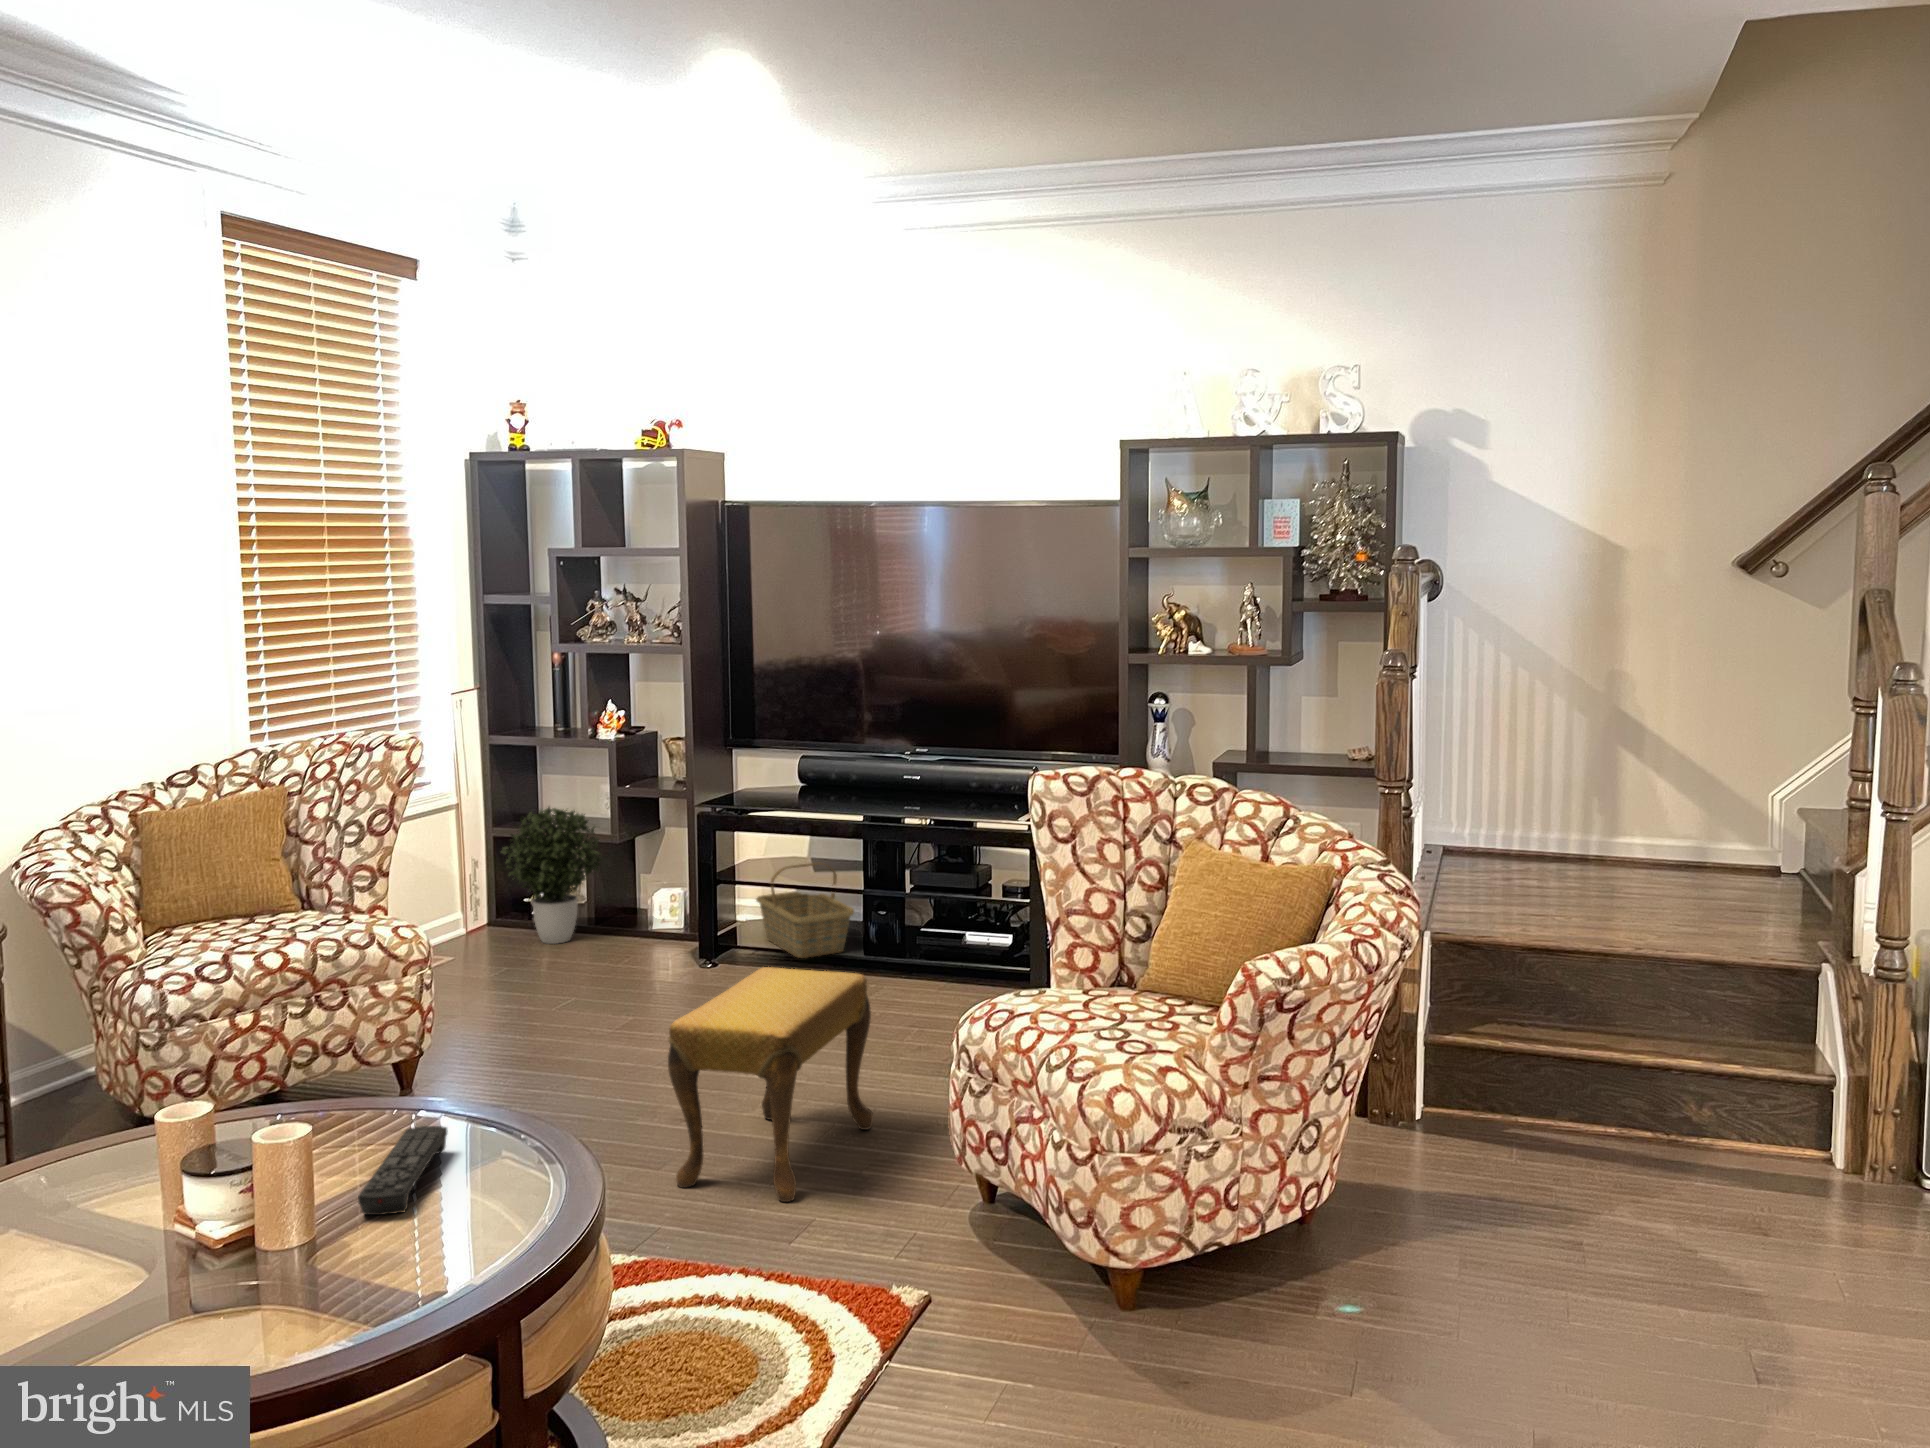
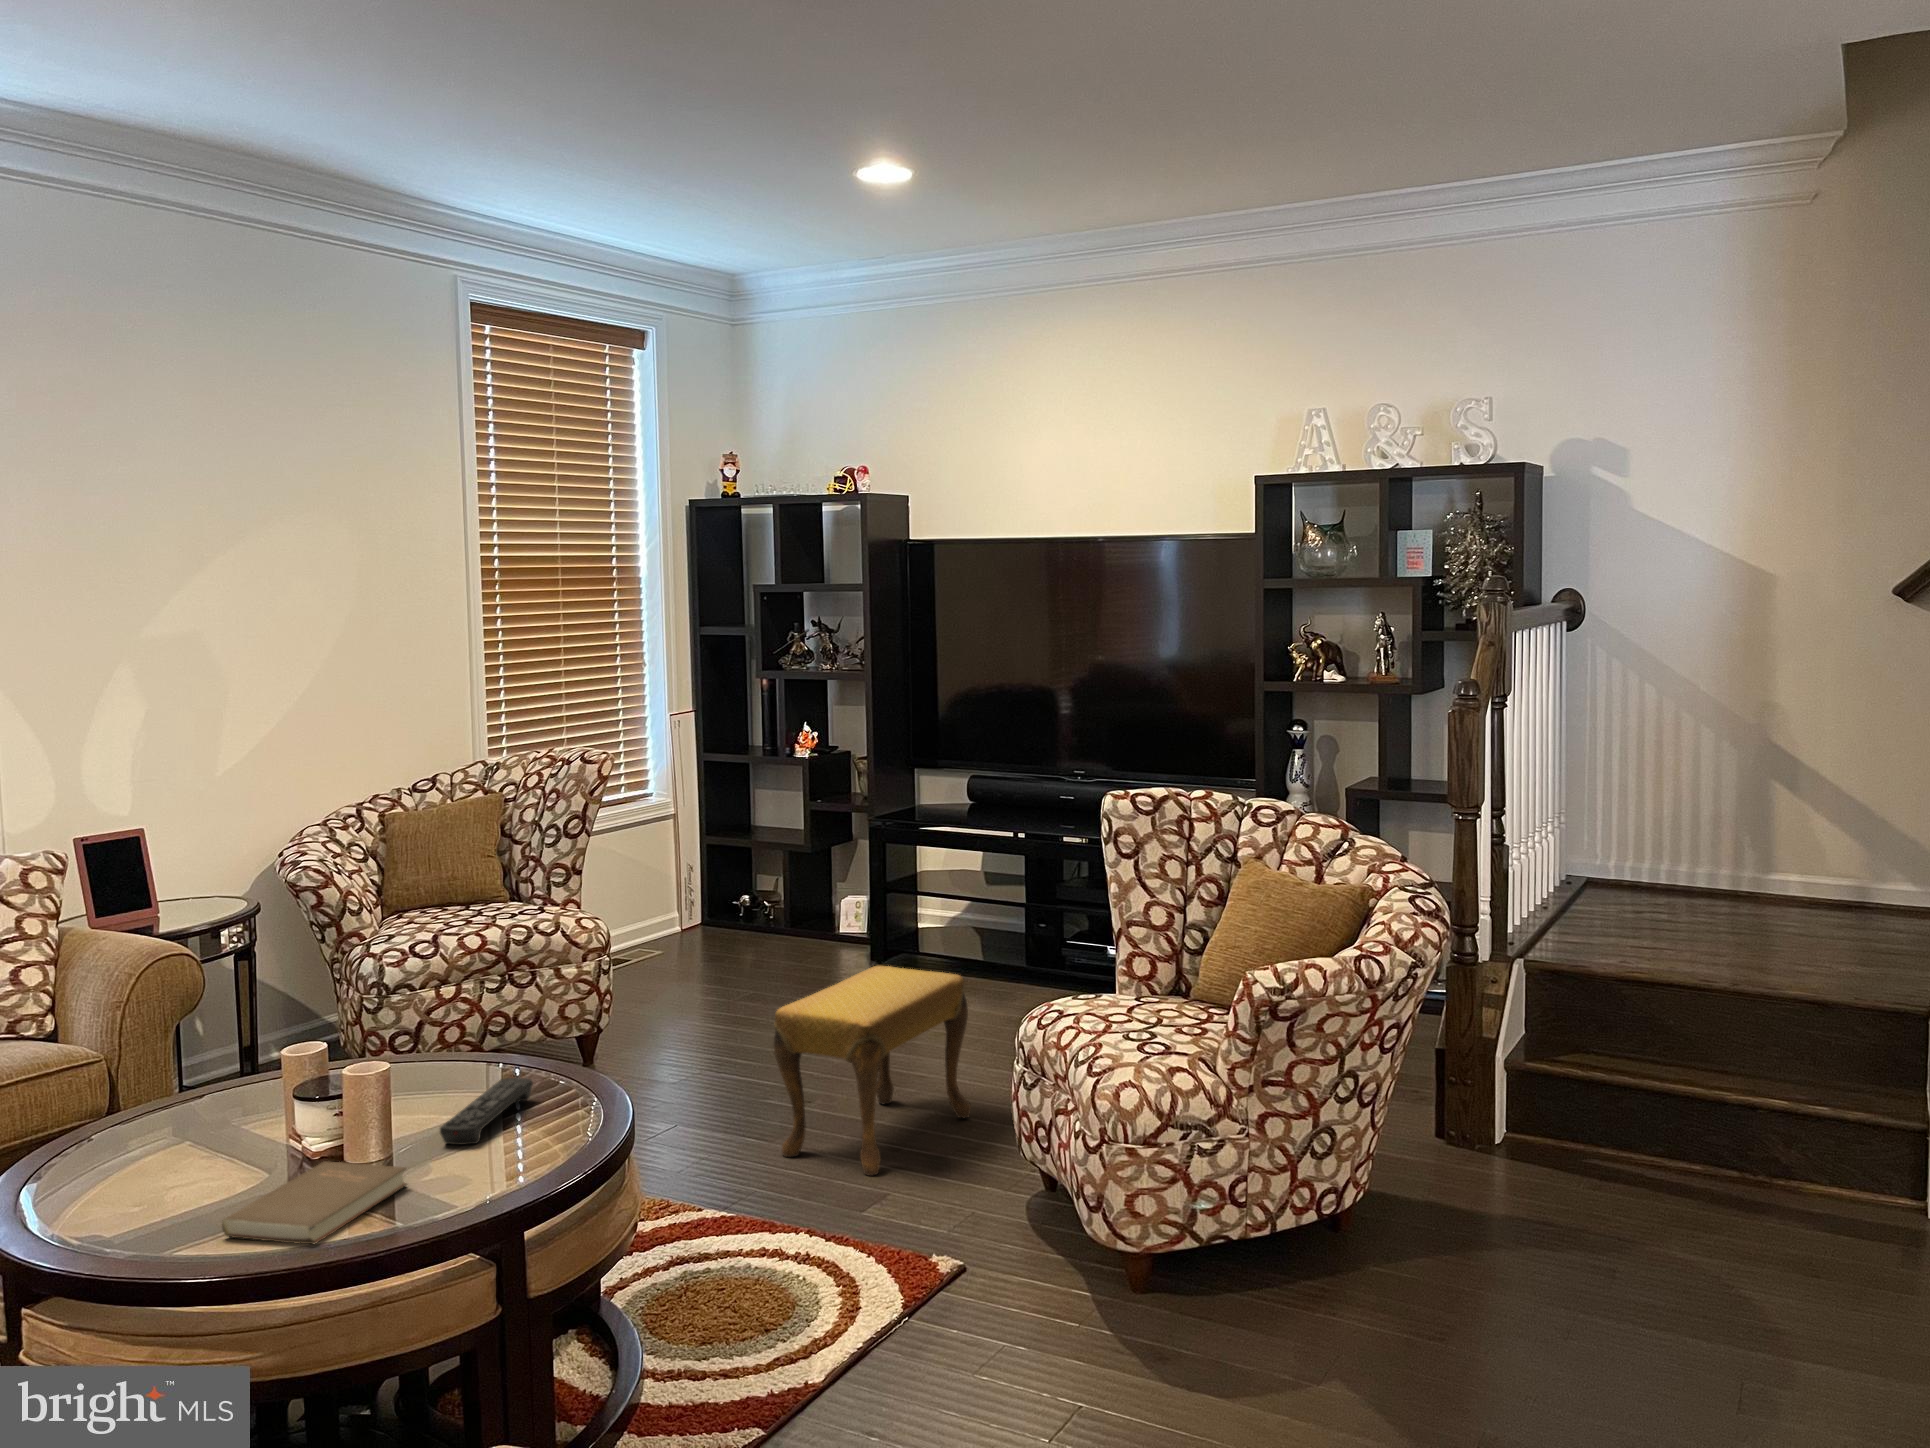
potted plant: present [501,807,602,944] -> none [707,817,799,942]
basket: present [756,863,854,958] -> none [931,875,1016,964]
book: none [120,1251,343,1364] -> present [222,1161,407,1244]

